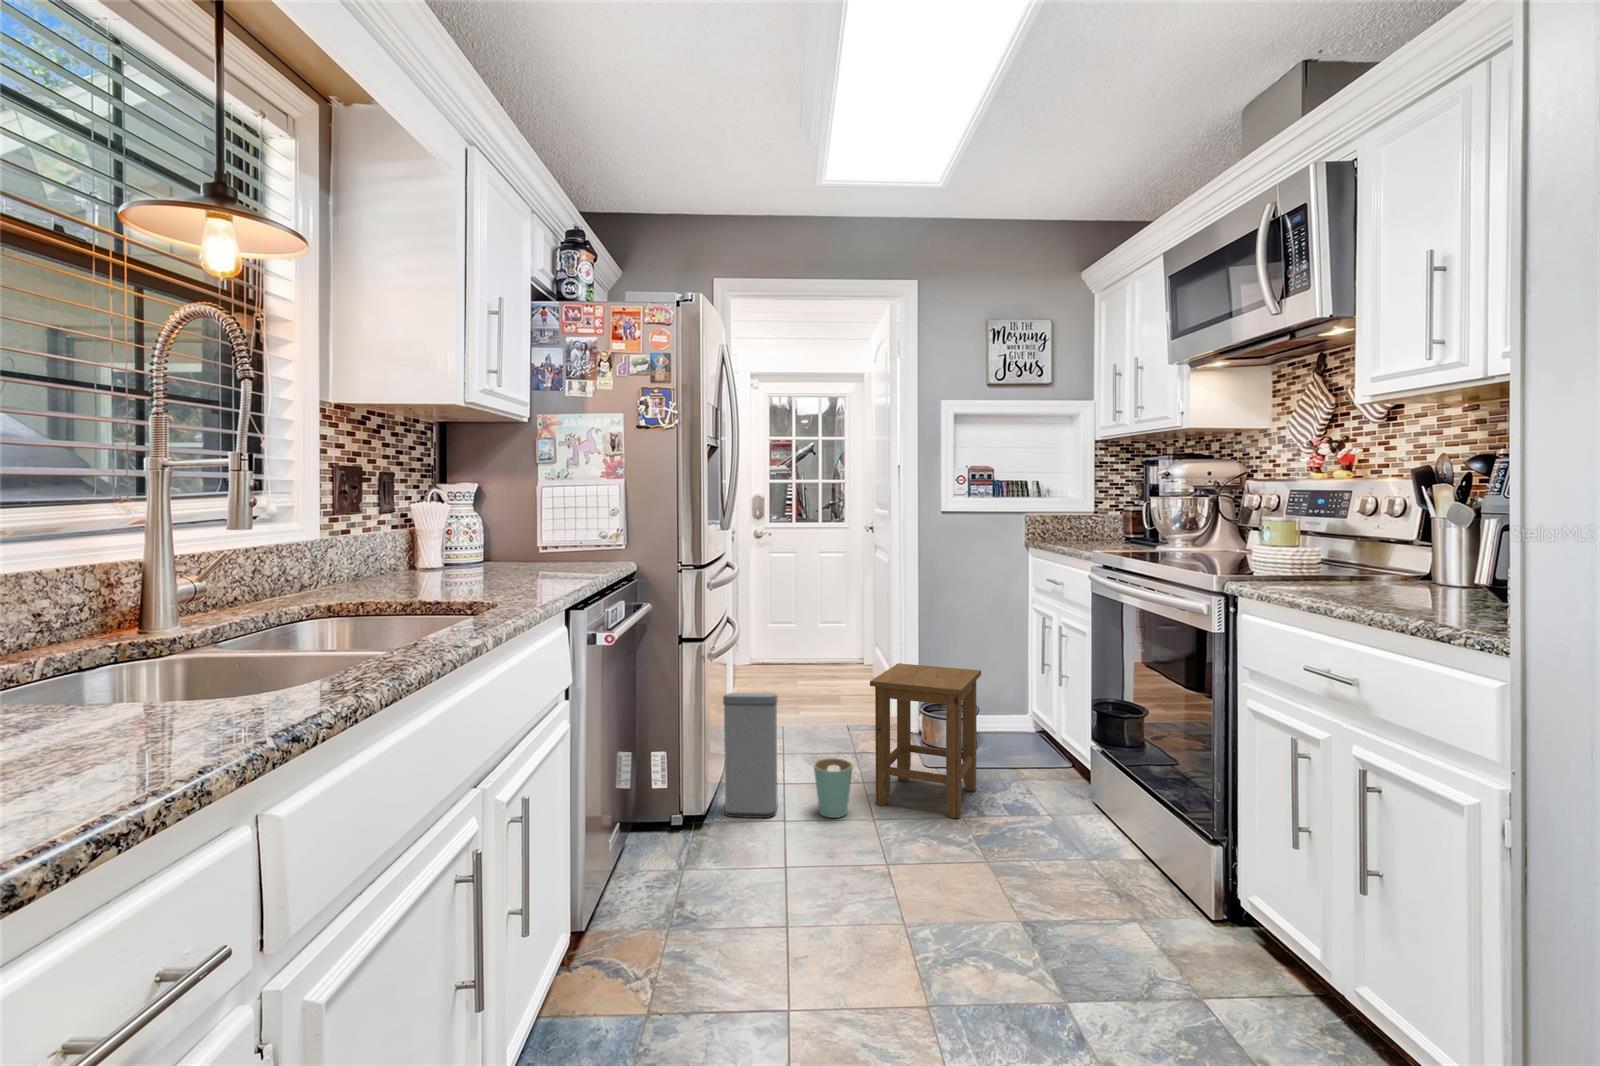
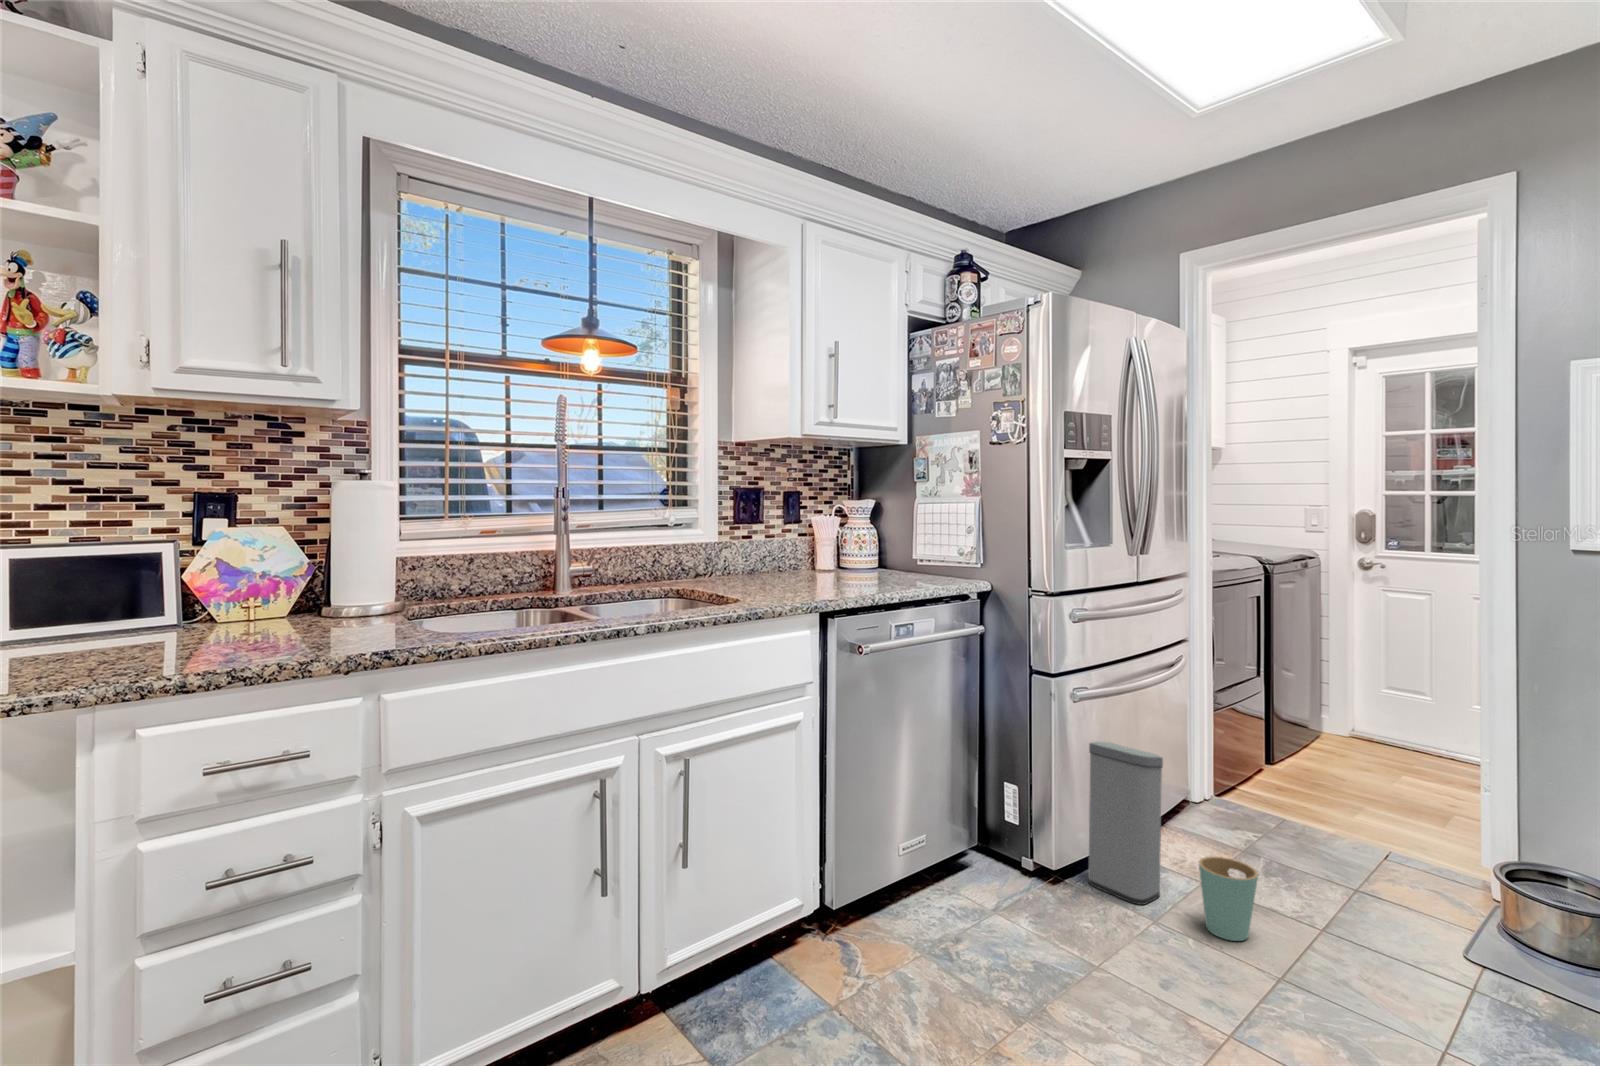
stool: present [870,663,981,819] -> none [1297,761,1542,1022]

